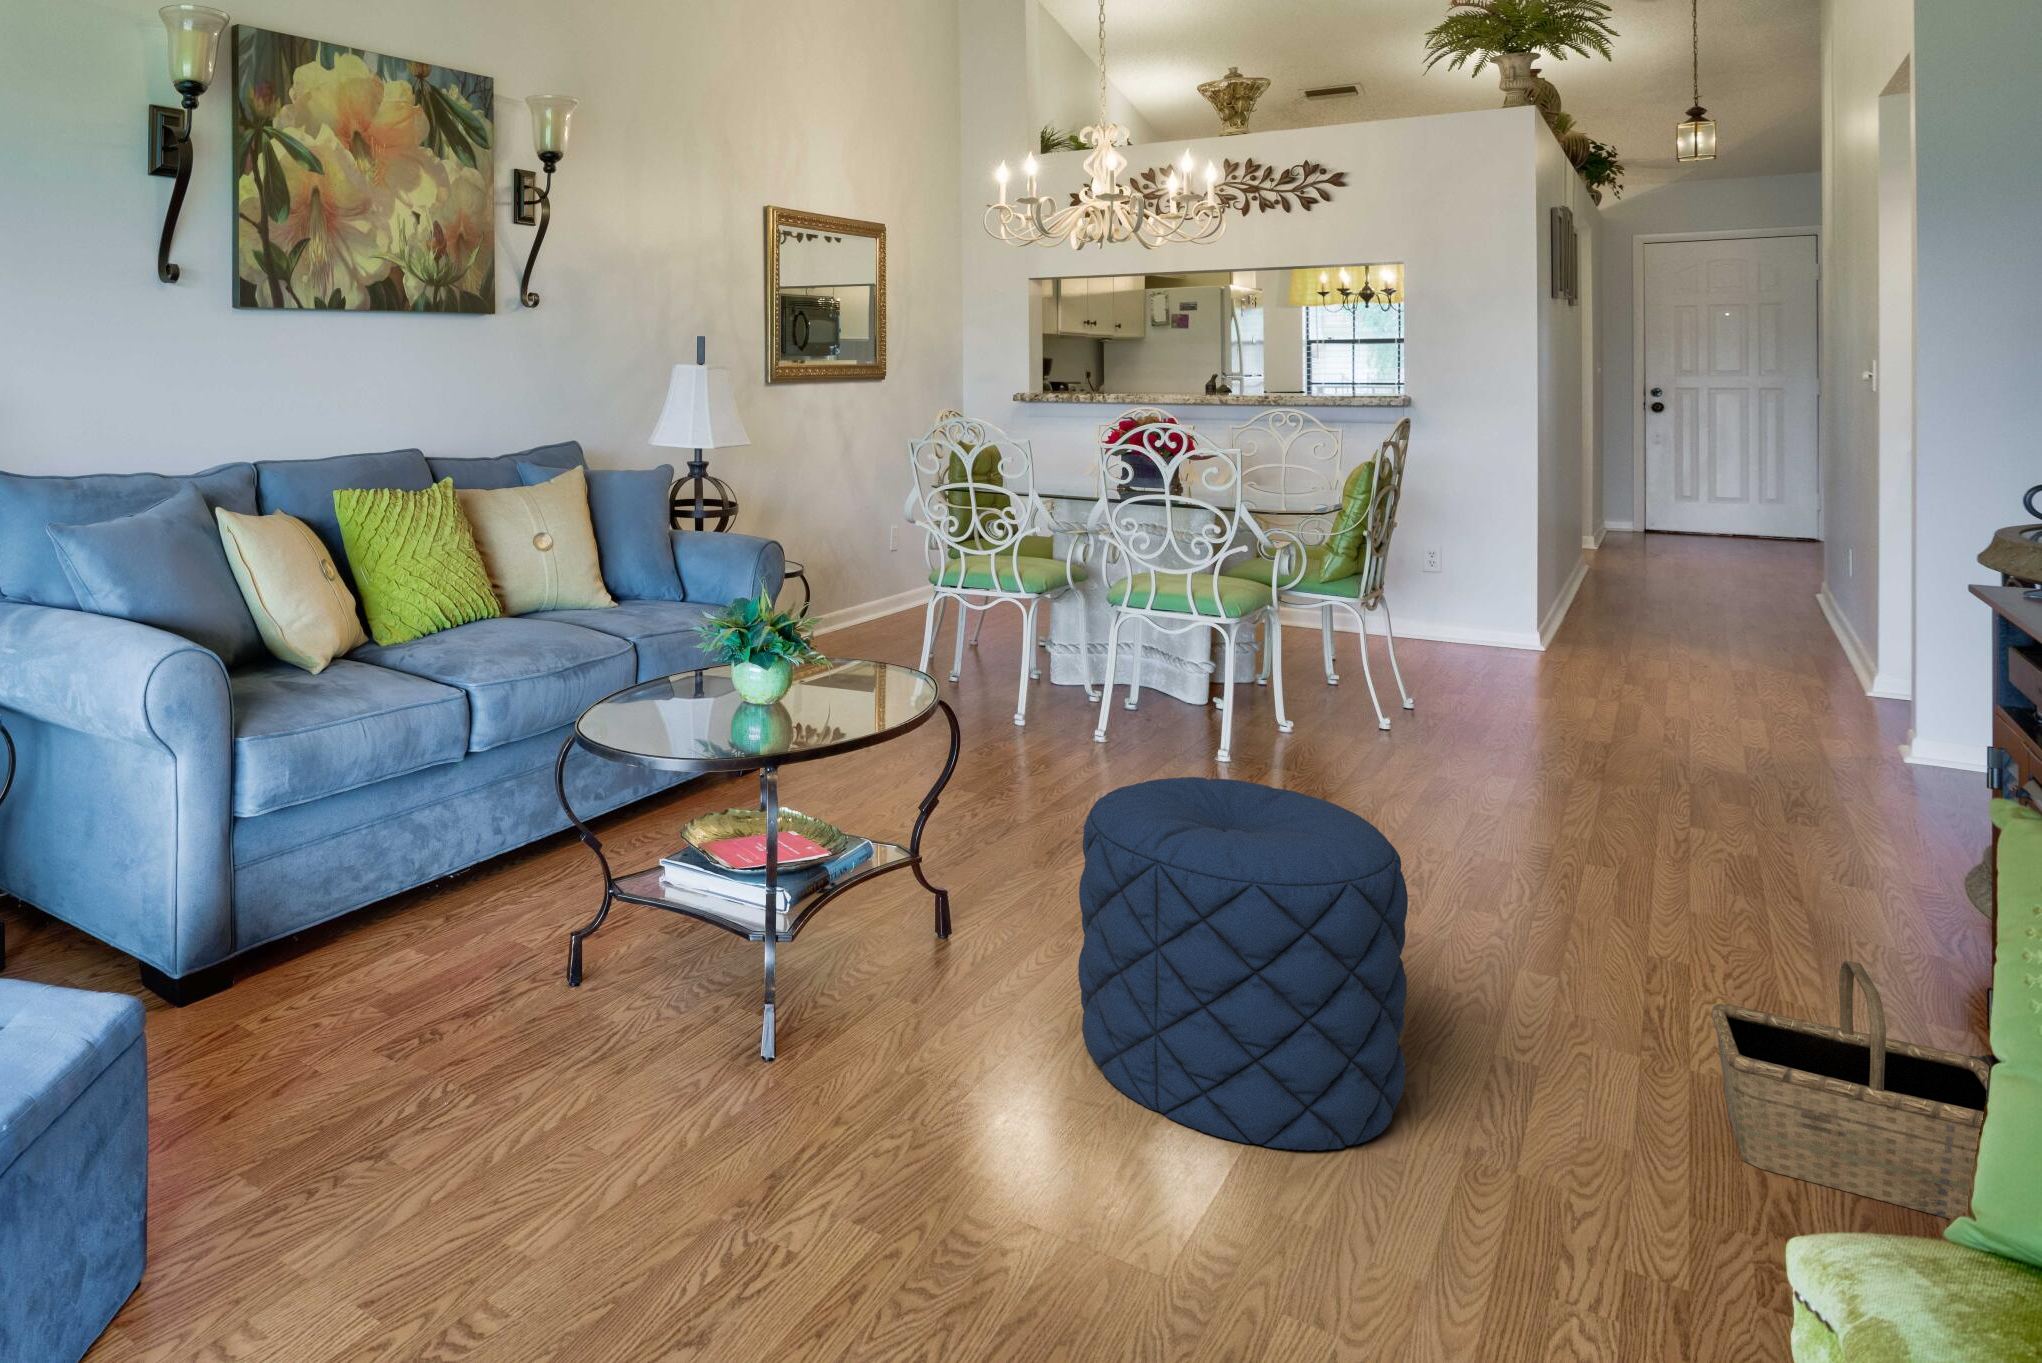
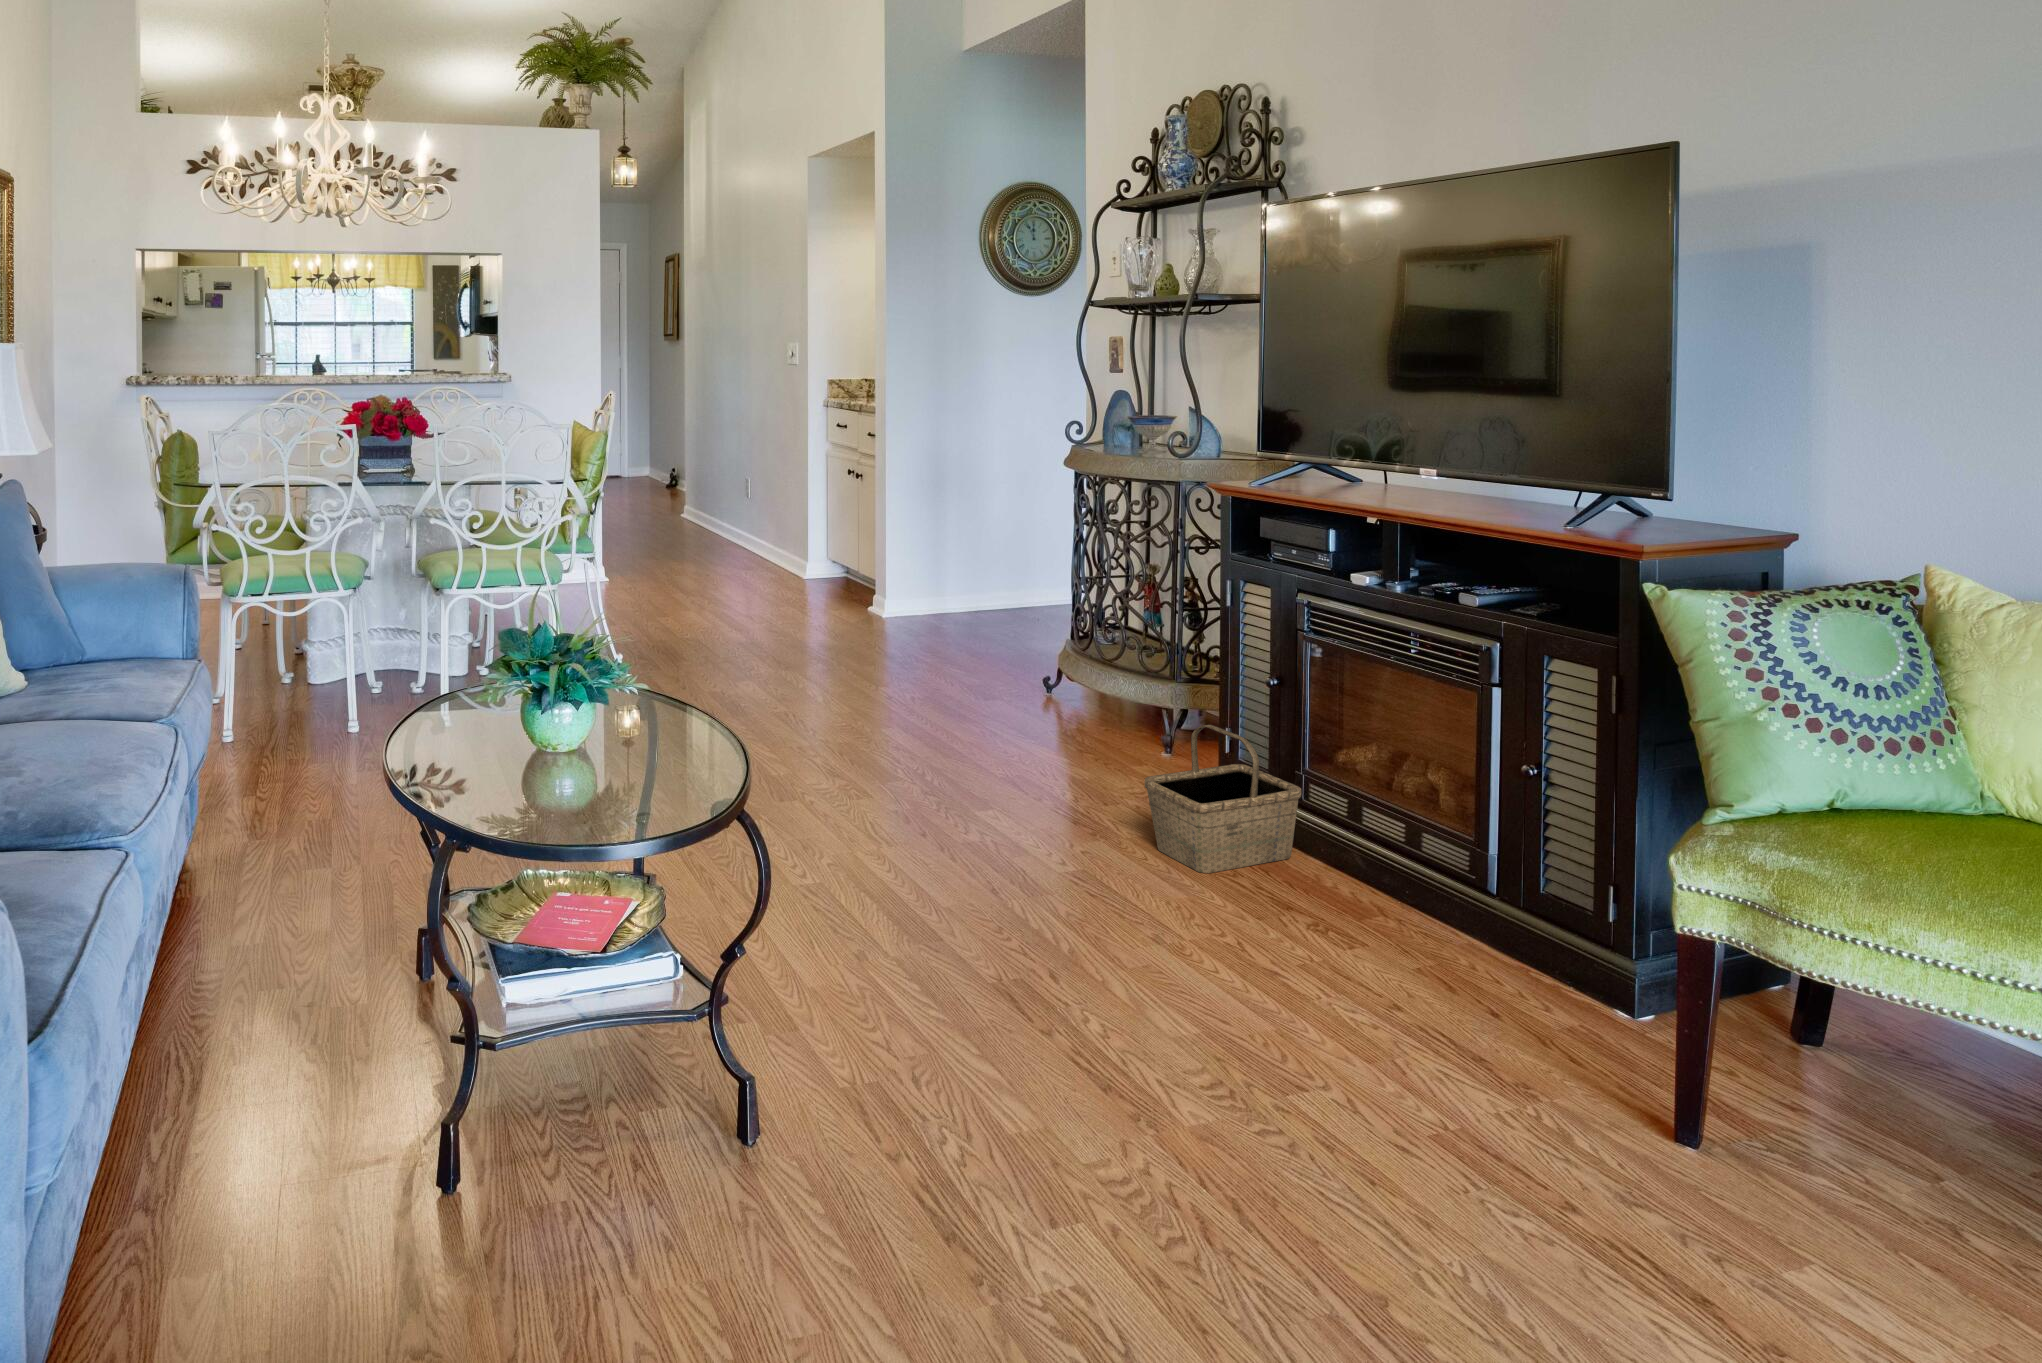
pouf: present [1078,777,1408,1150] -> none [869,704,1122,1007]

